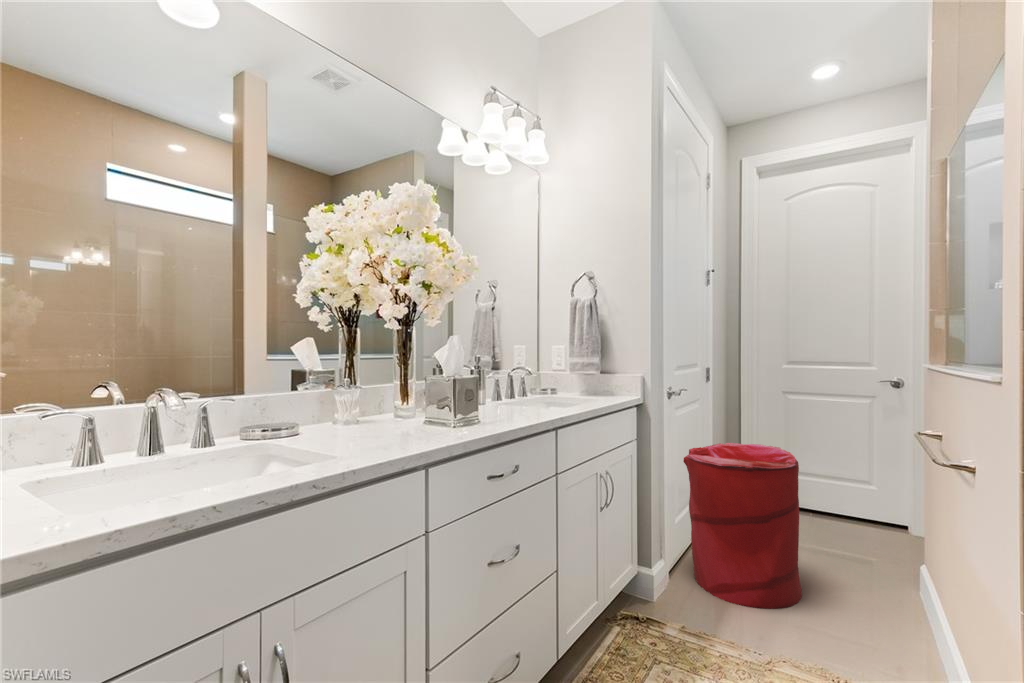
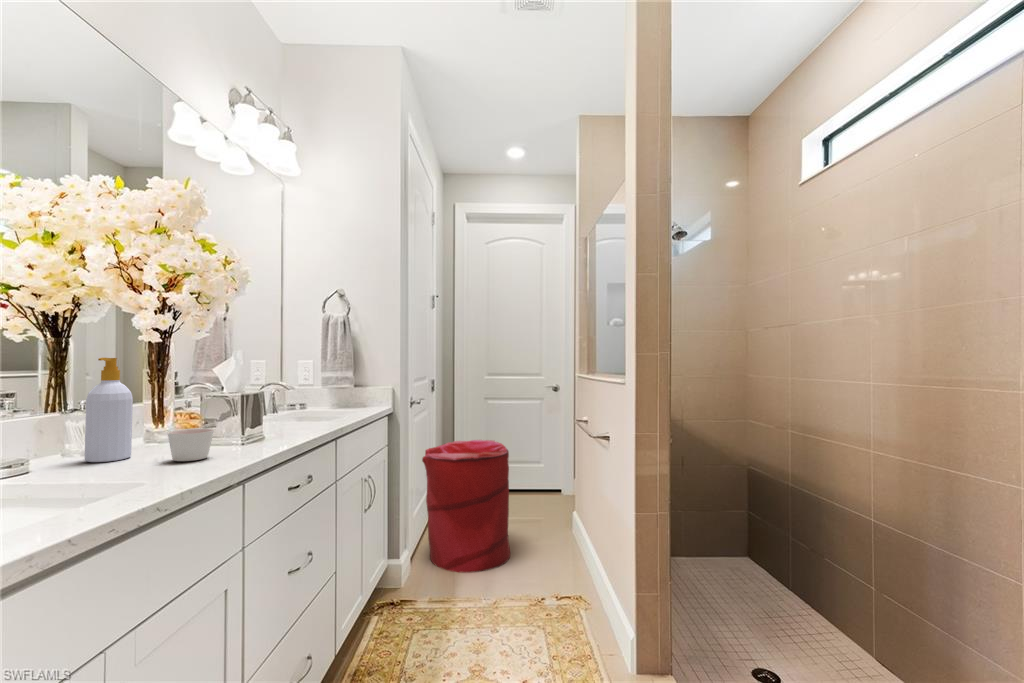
soap bottle: none [328,337,362,430] -> present [85,358,133,462]
candle: none [372,406,411,438] -> present [168,428,214,461]

